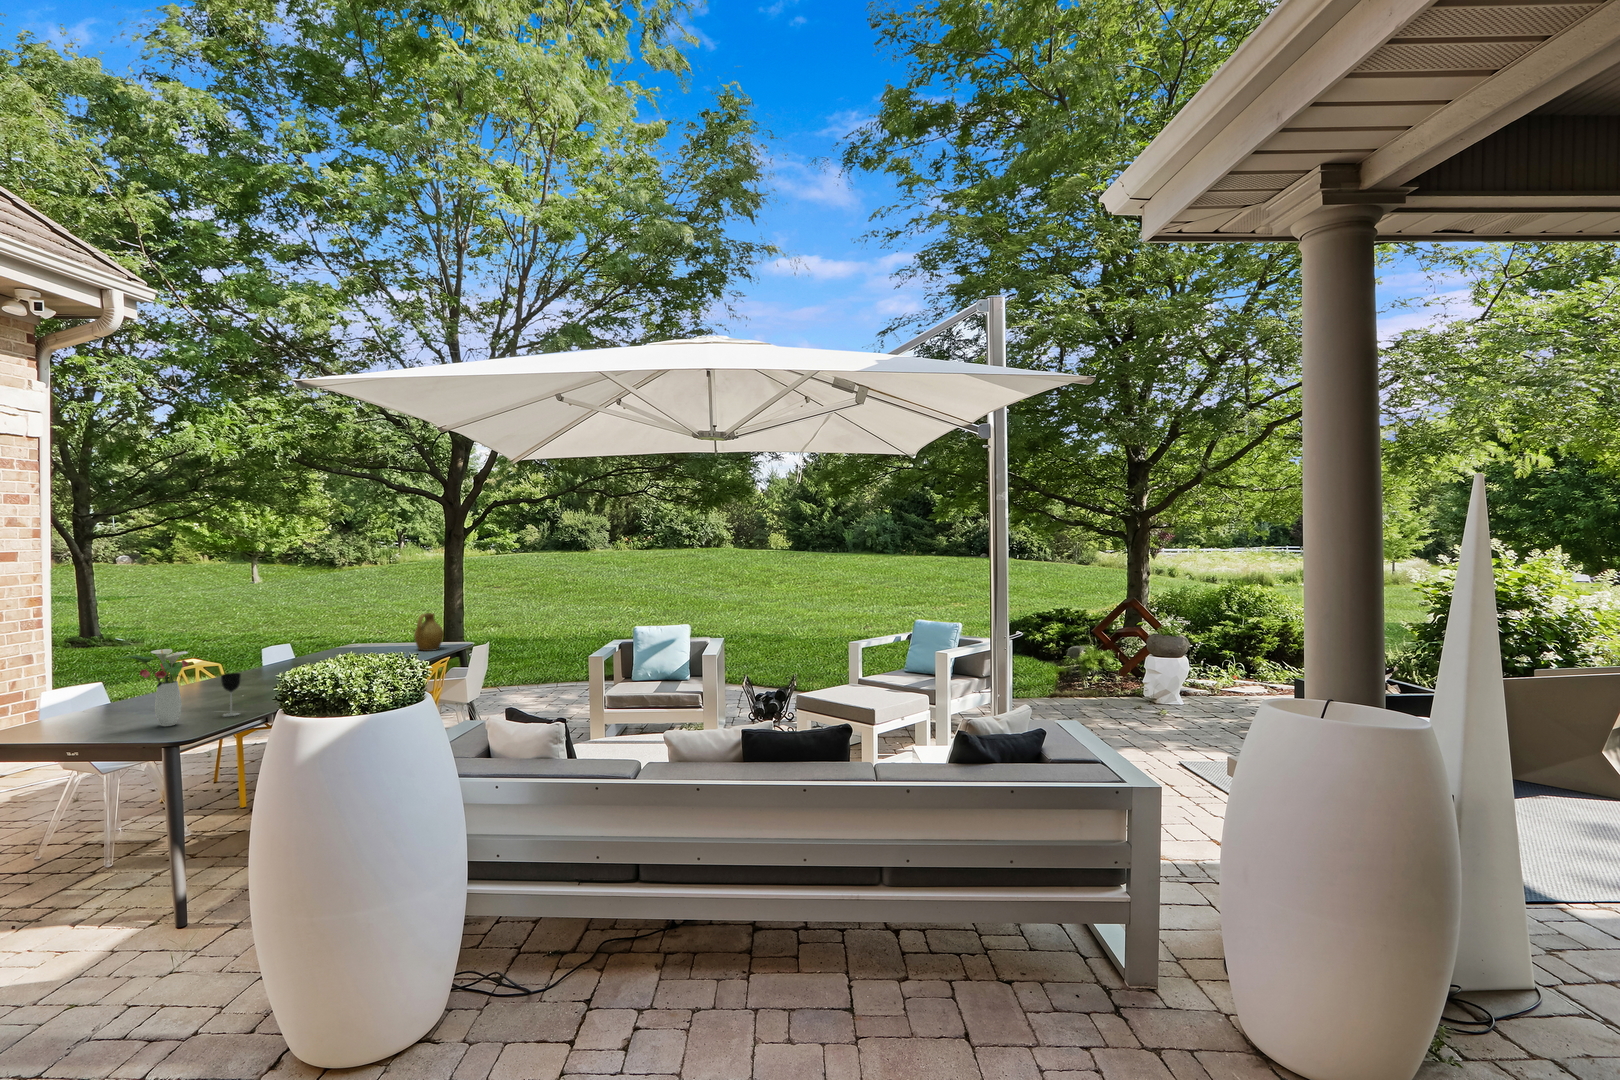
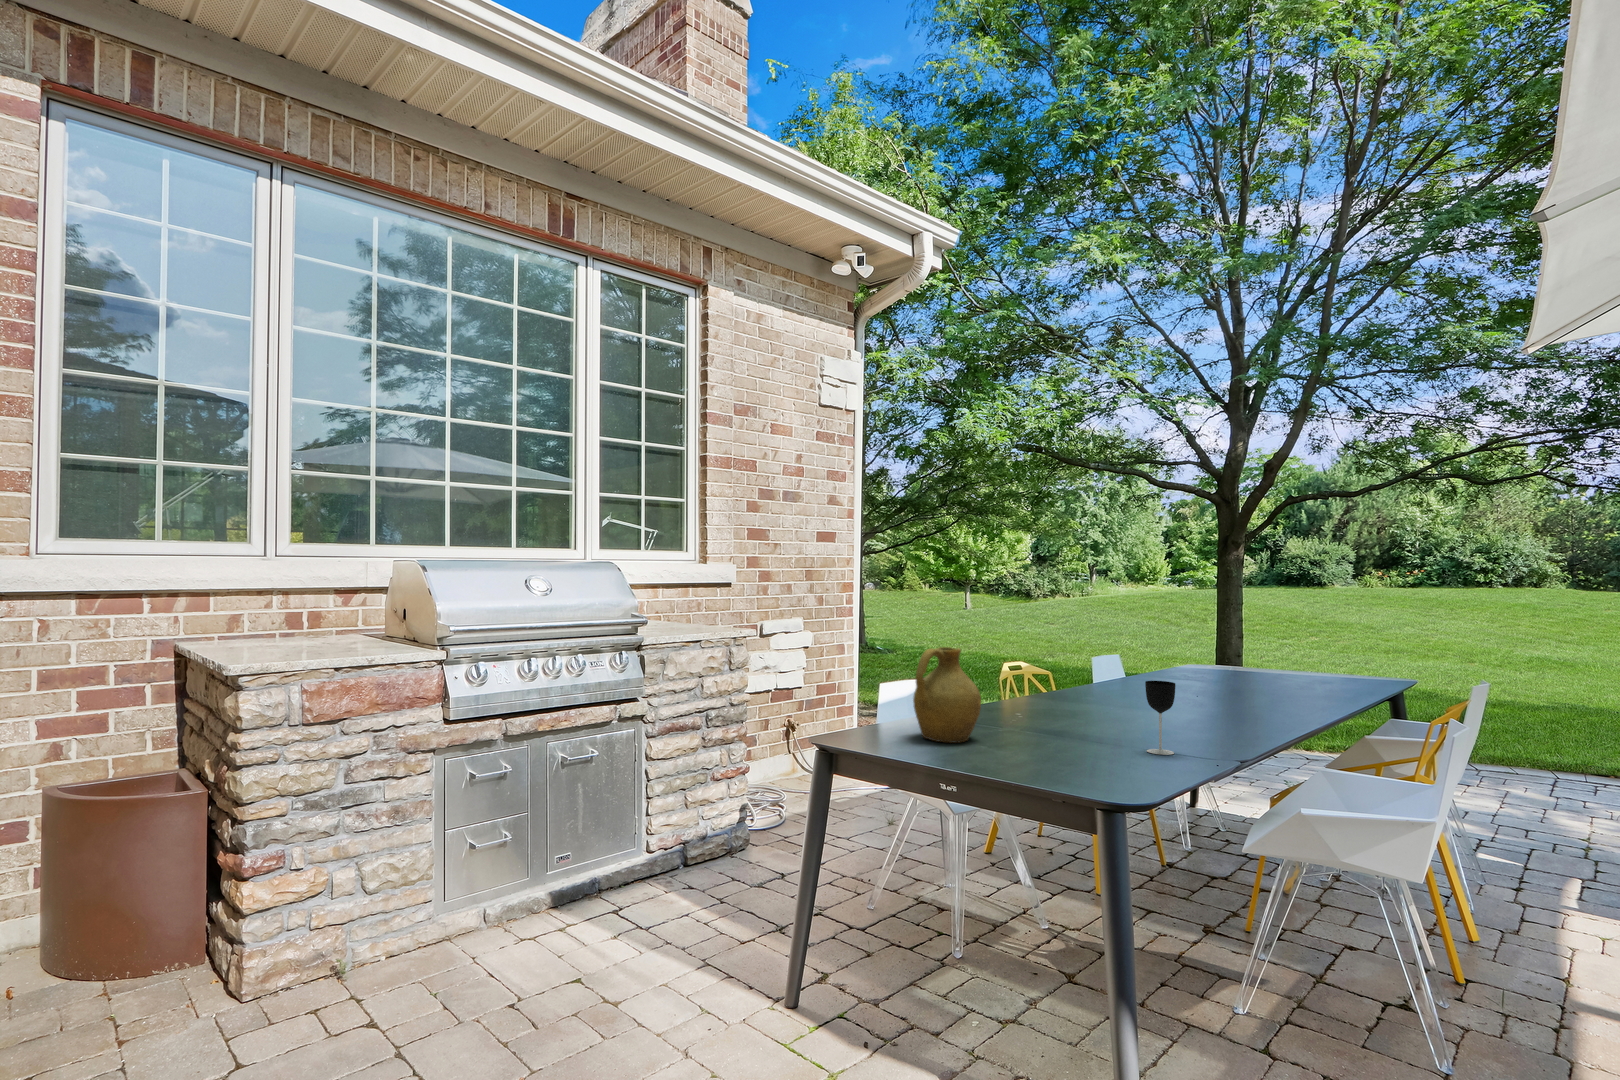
pitcher: present [414,613,444,651] -> present [913,647,981,743]
flower arrangement: present [118,649,188,726] -> none [1013,630,1115,758]

